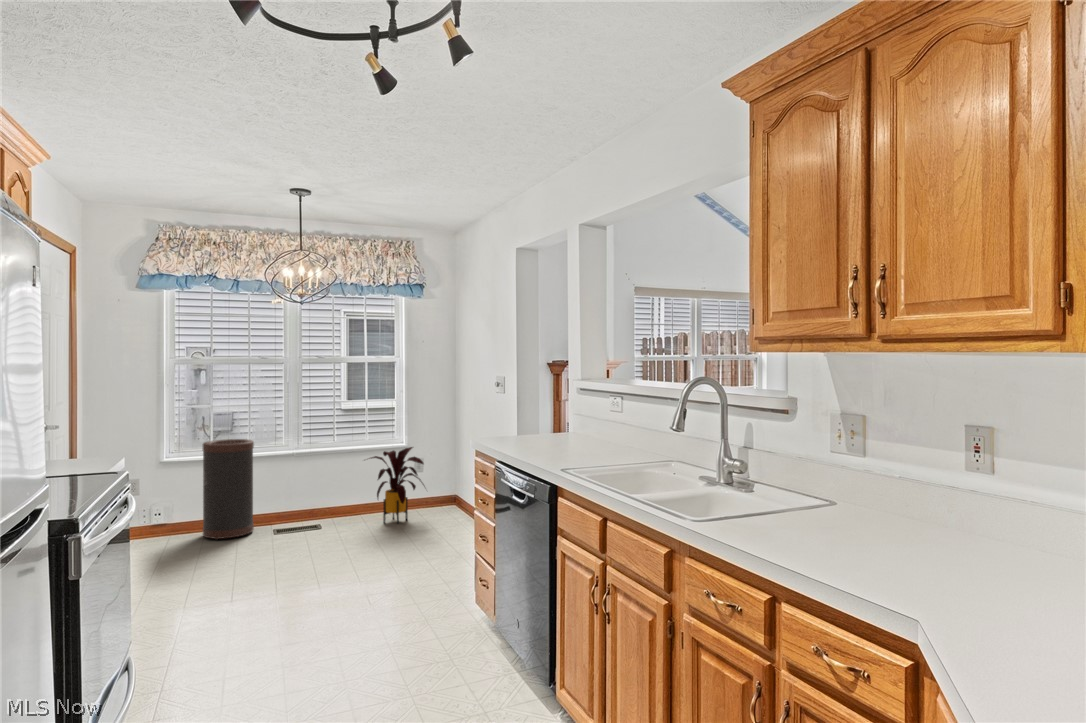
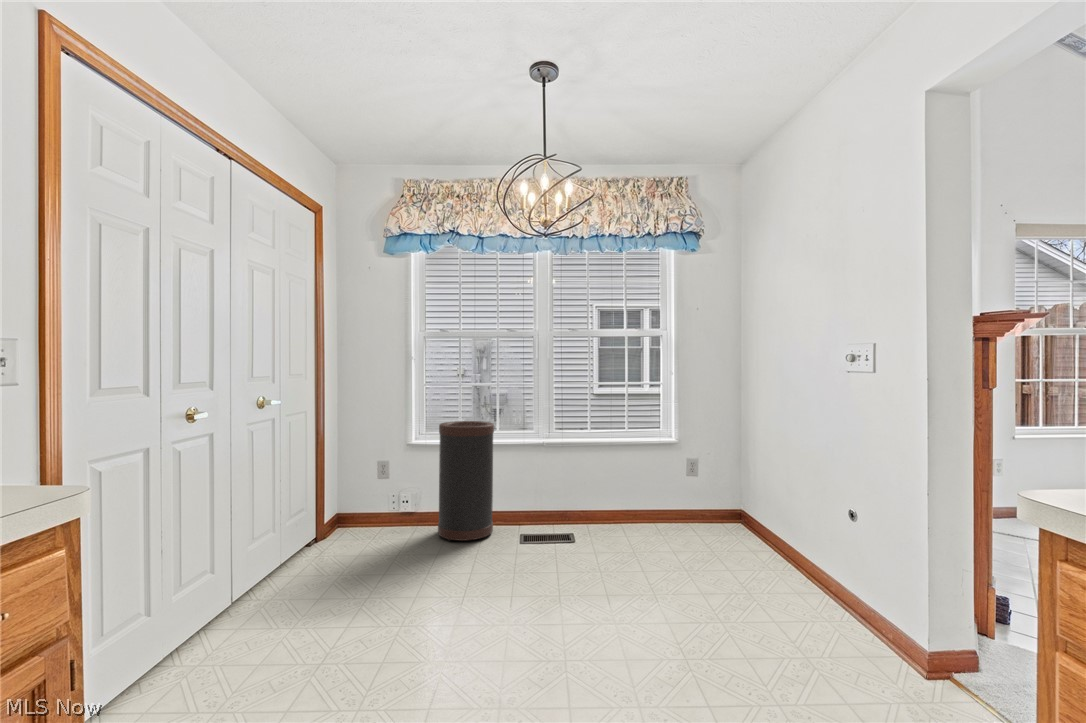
house plant: present [369,447,425,524] -> none [621,445,710,550]

